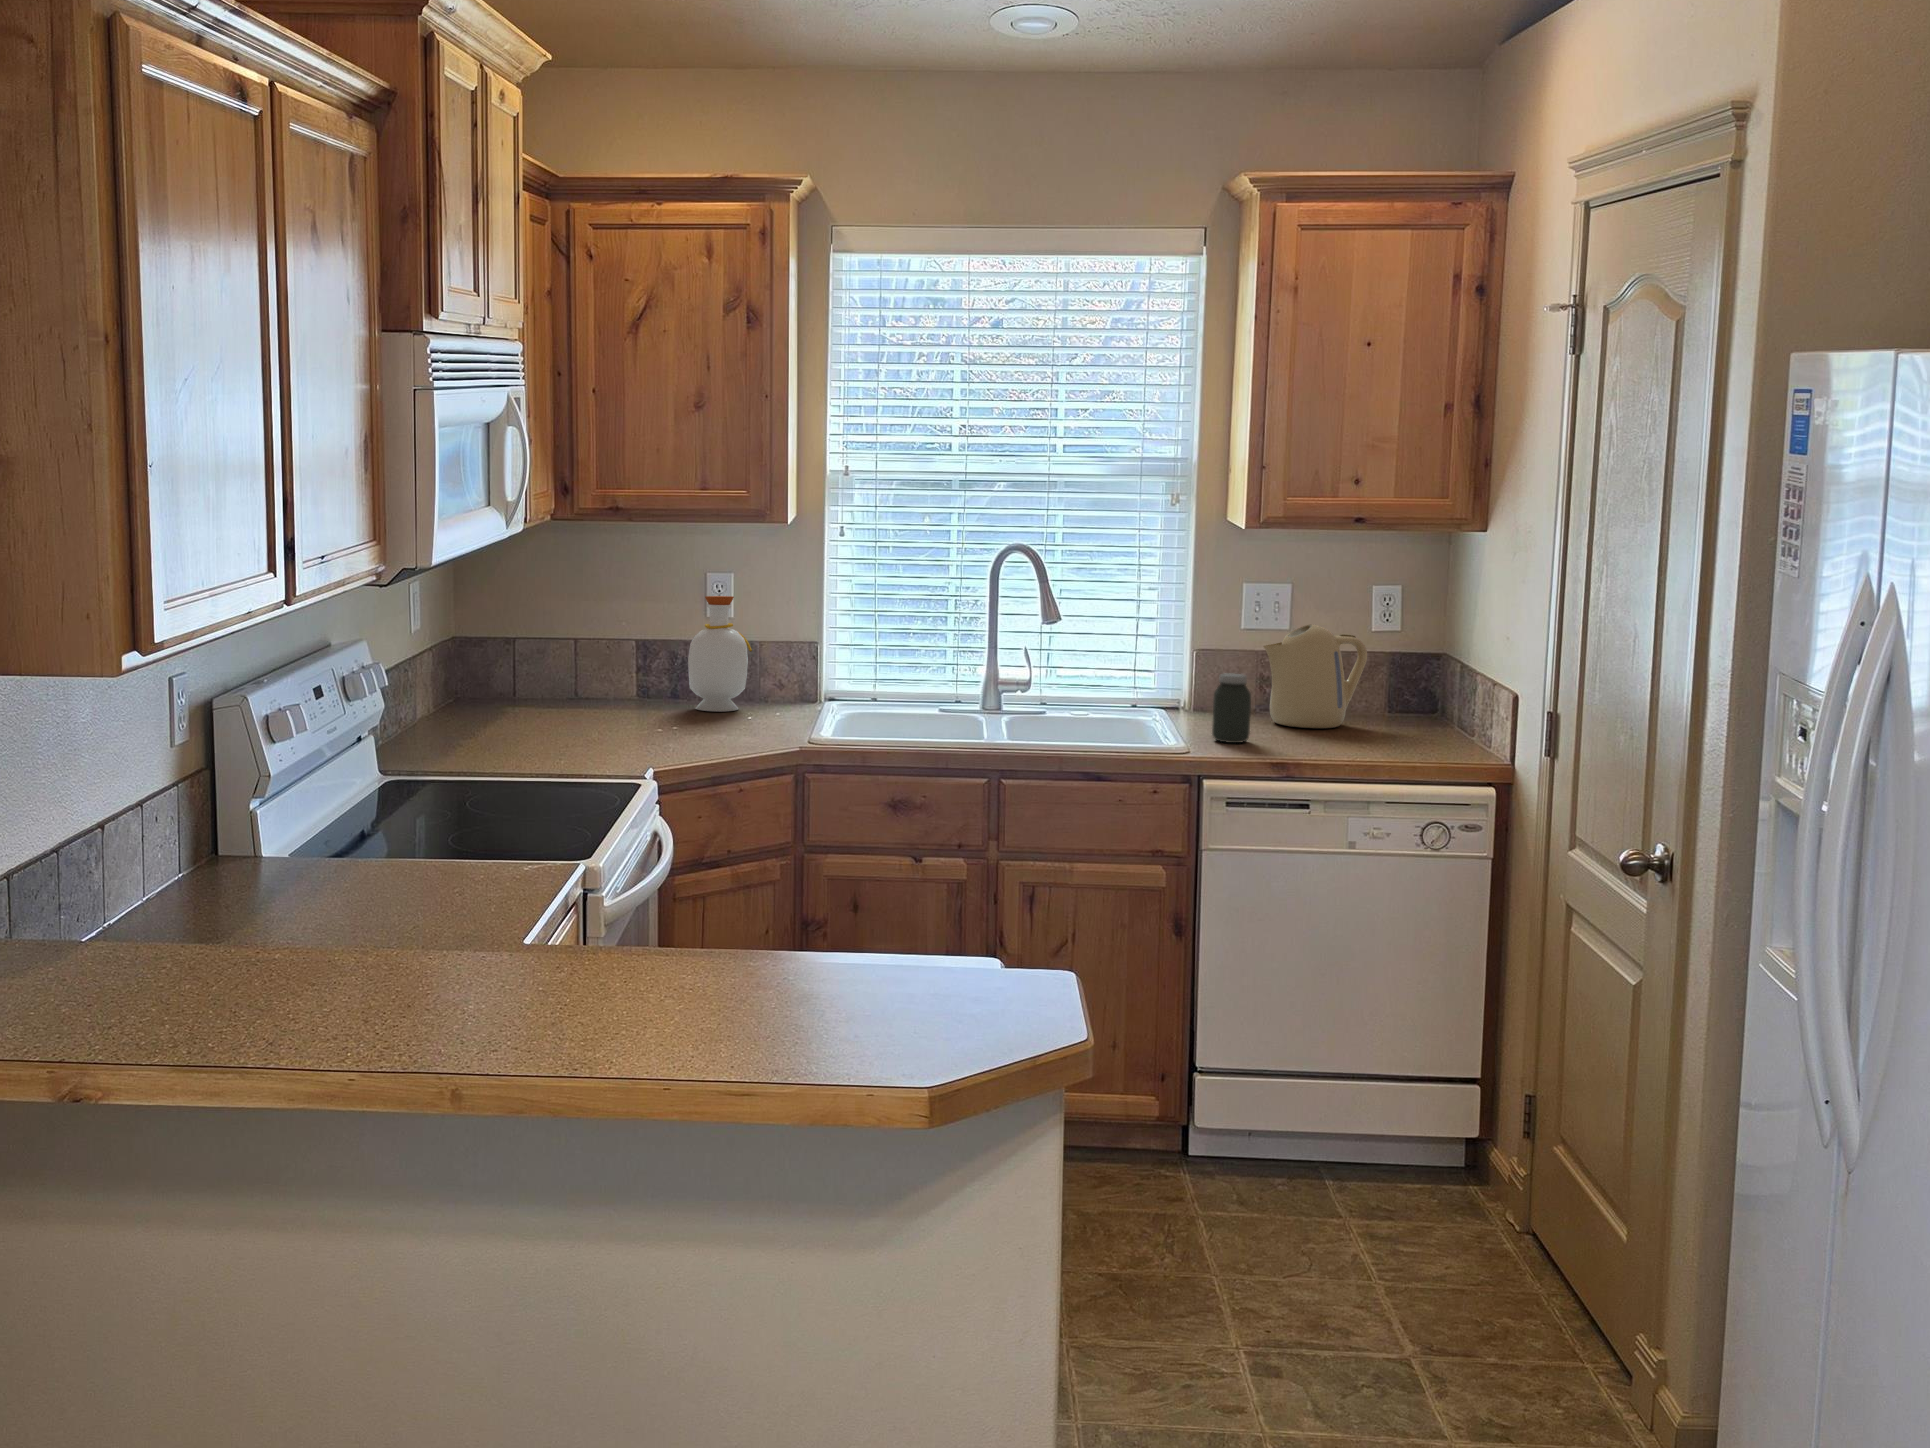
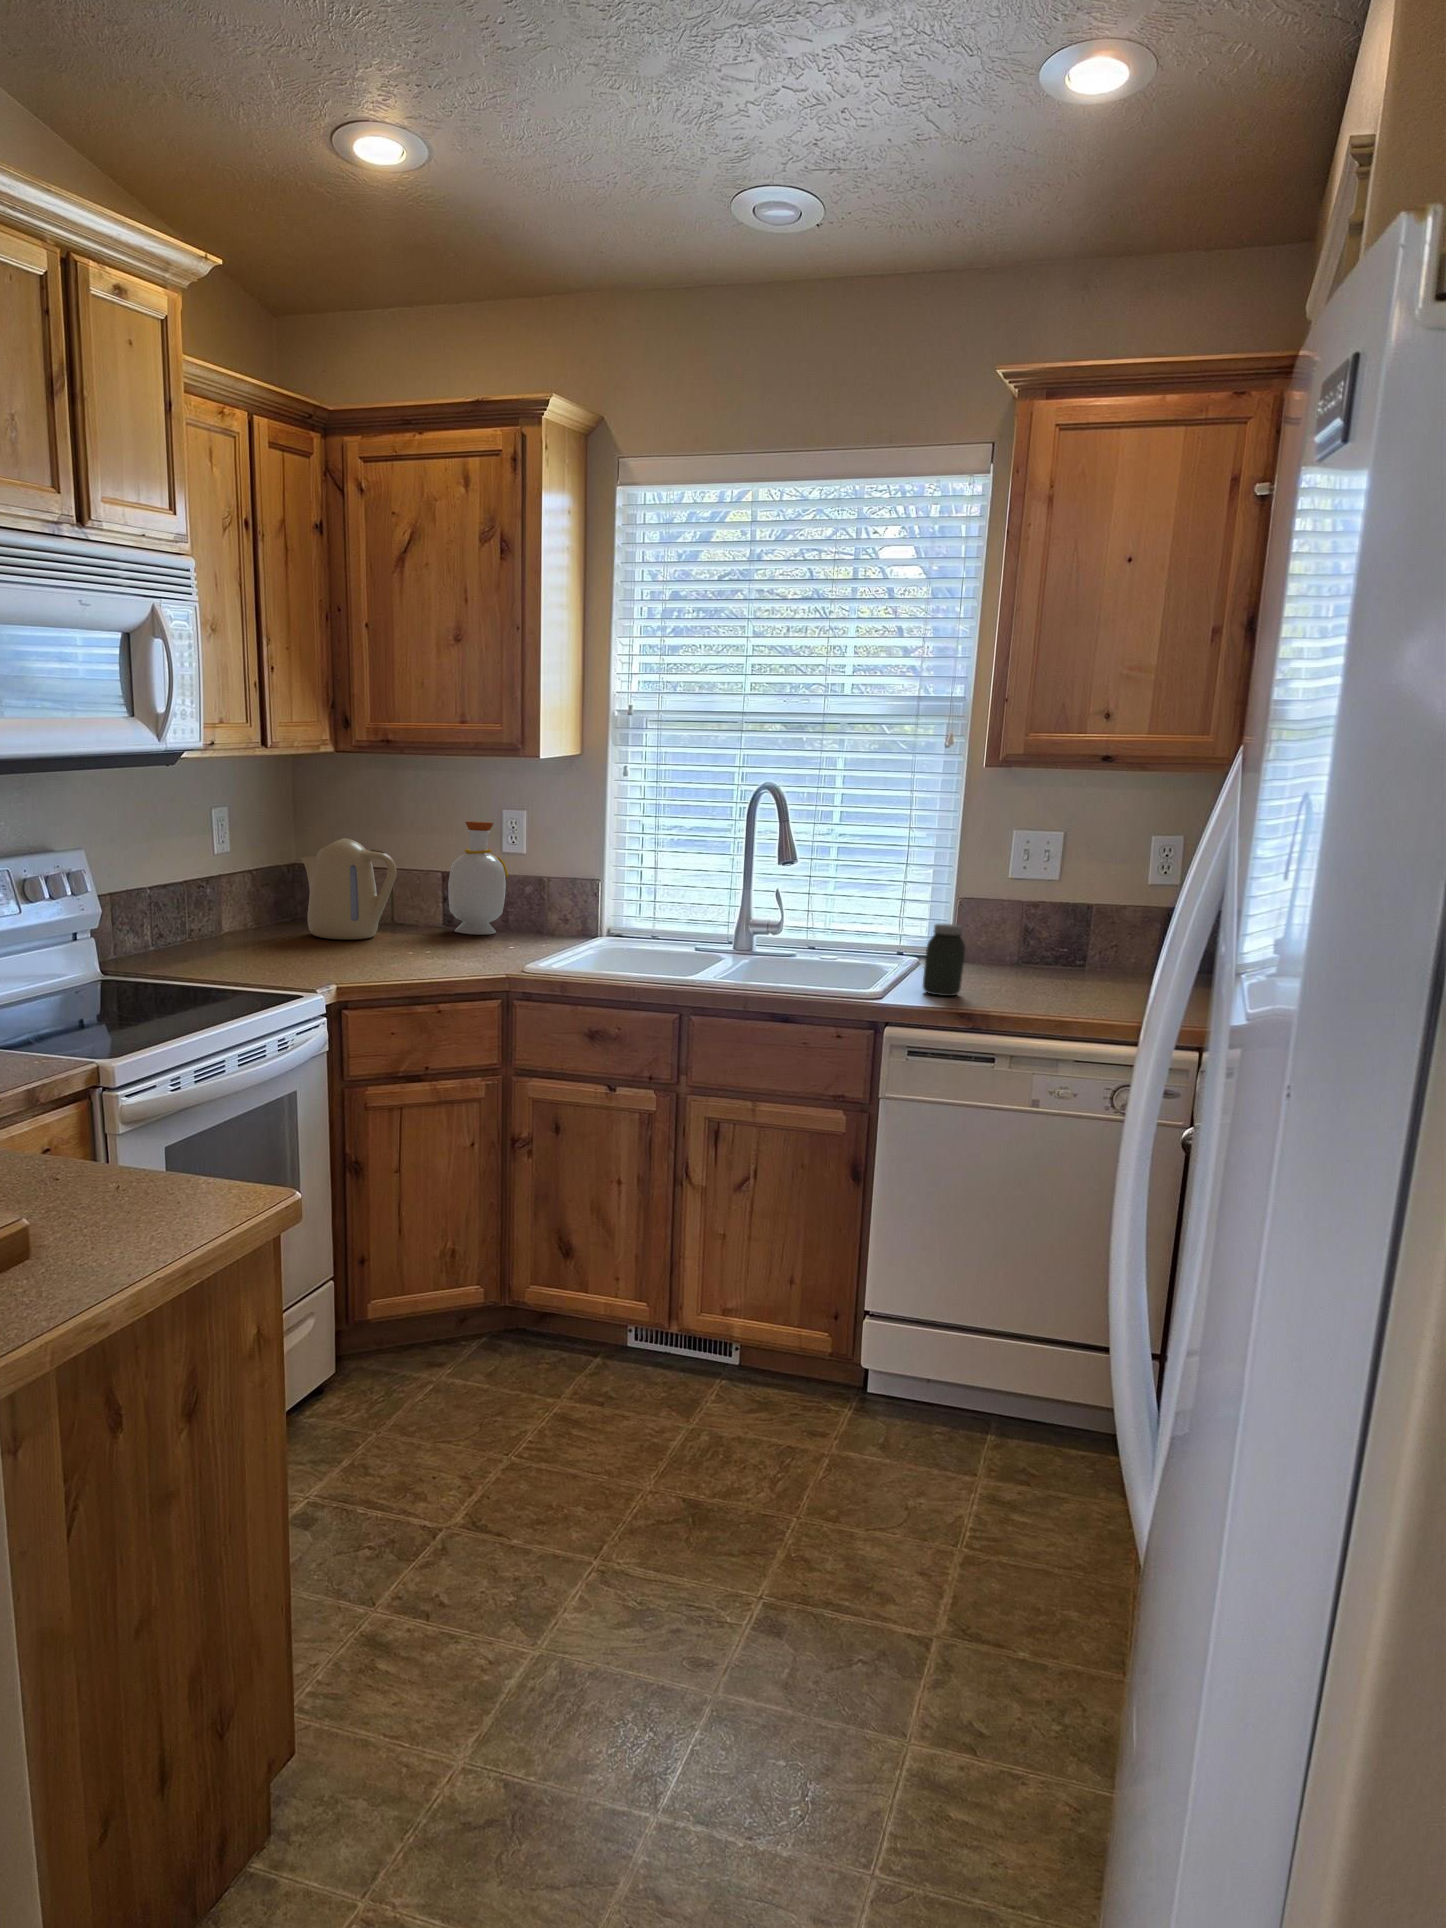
kettle: present [1263,624,1367,728] -> present [301,838,396,940]

